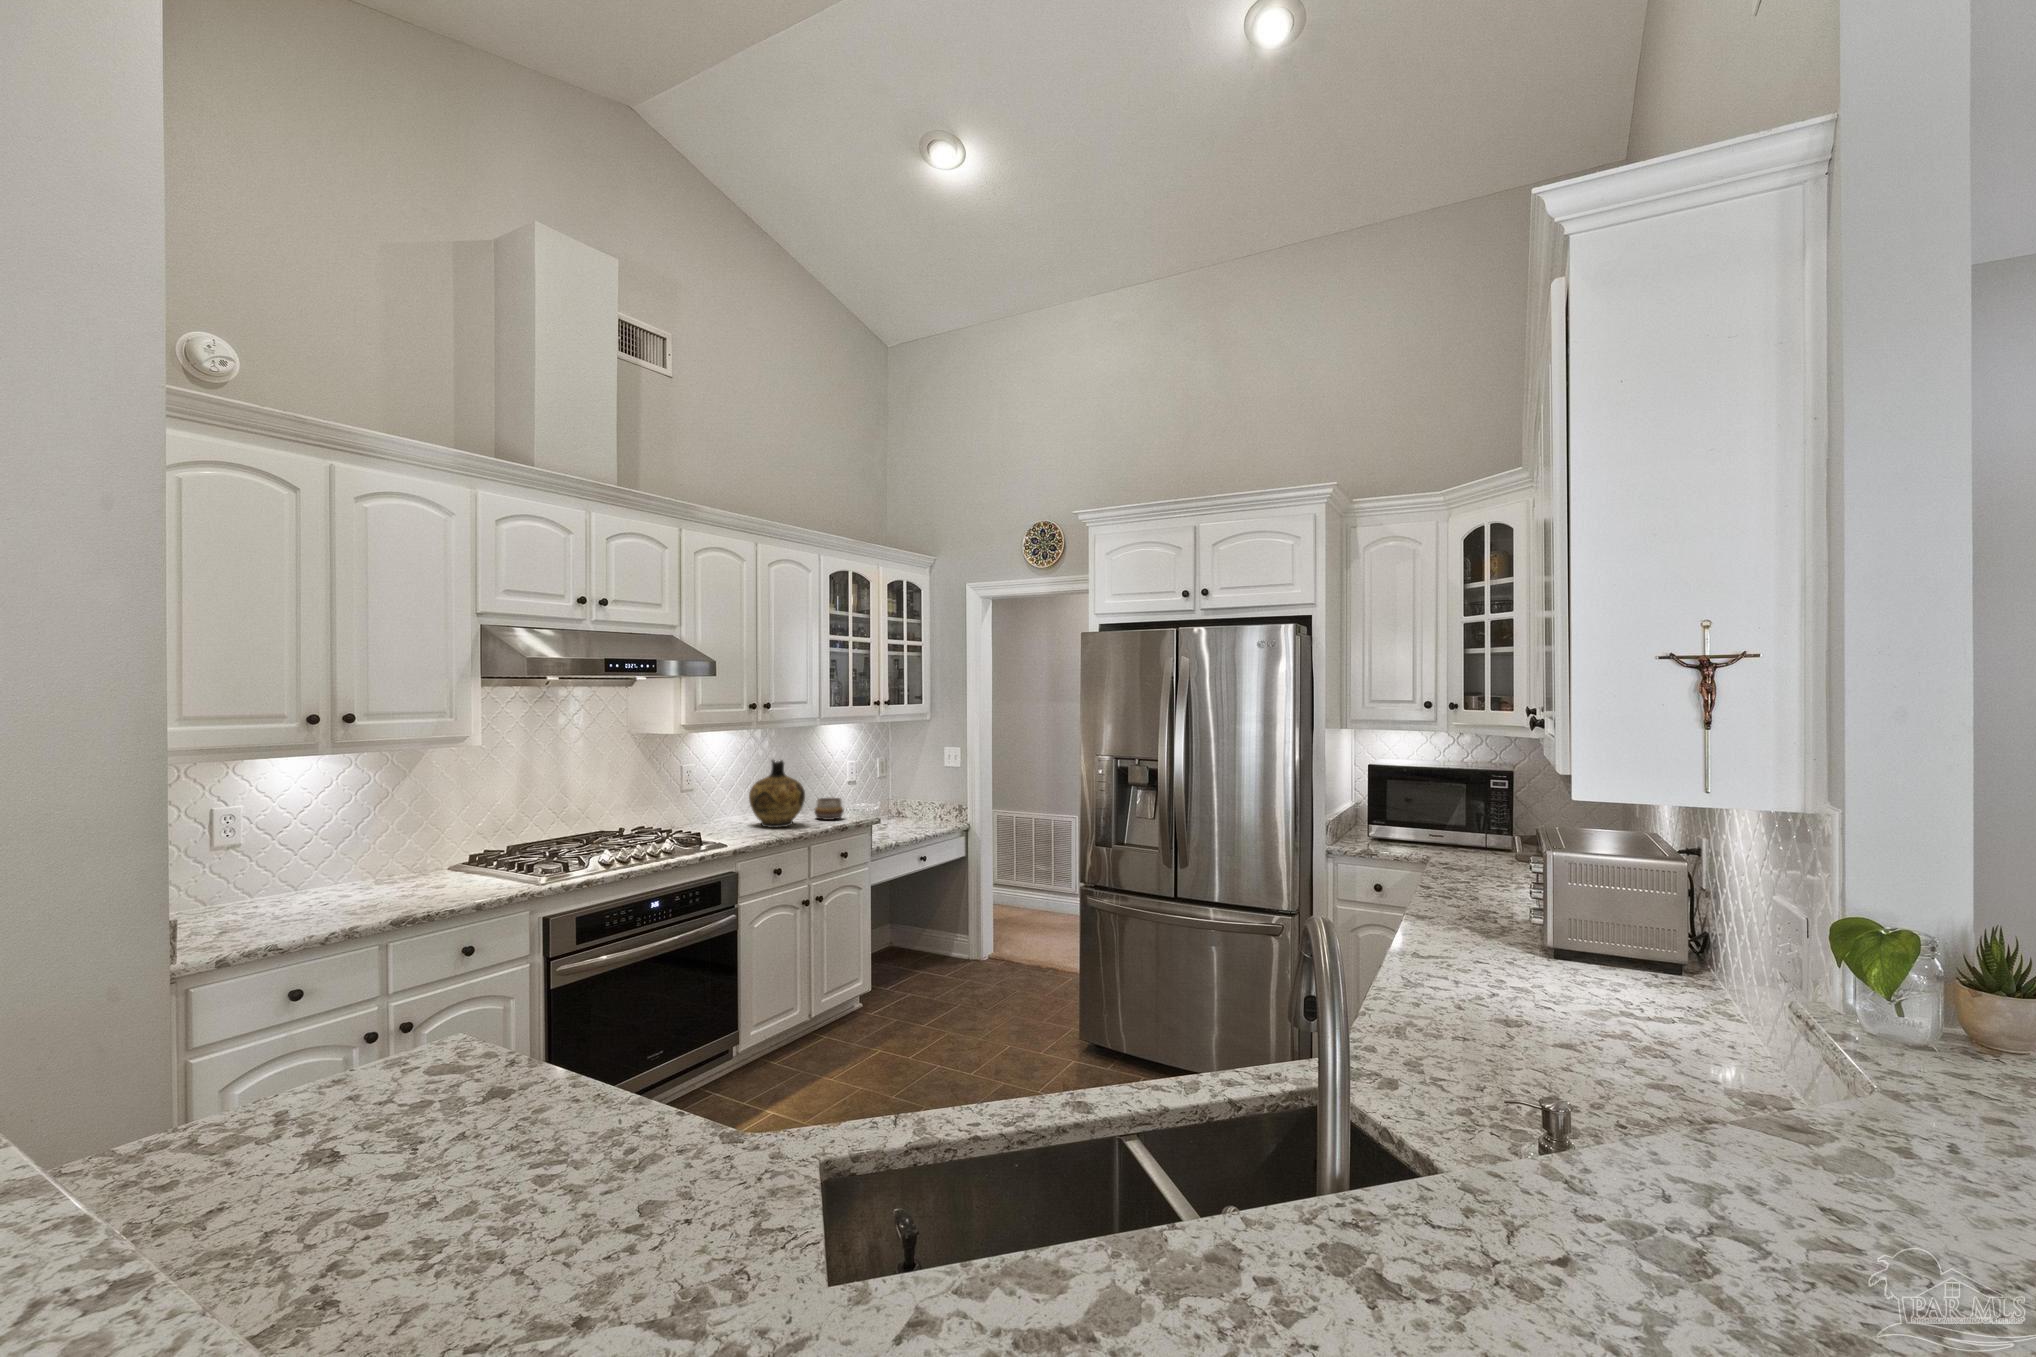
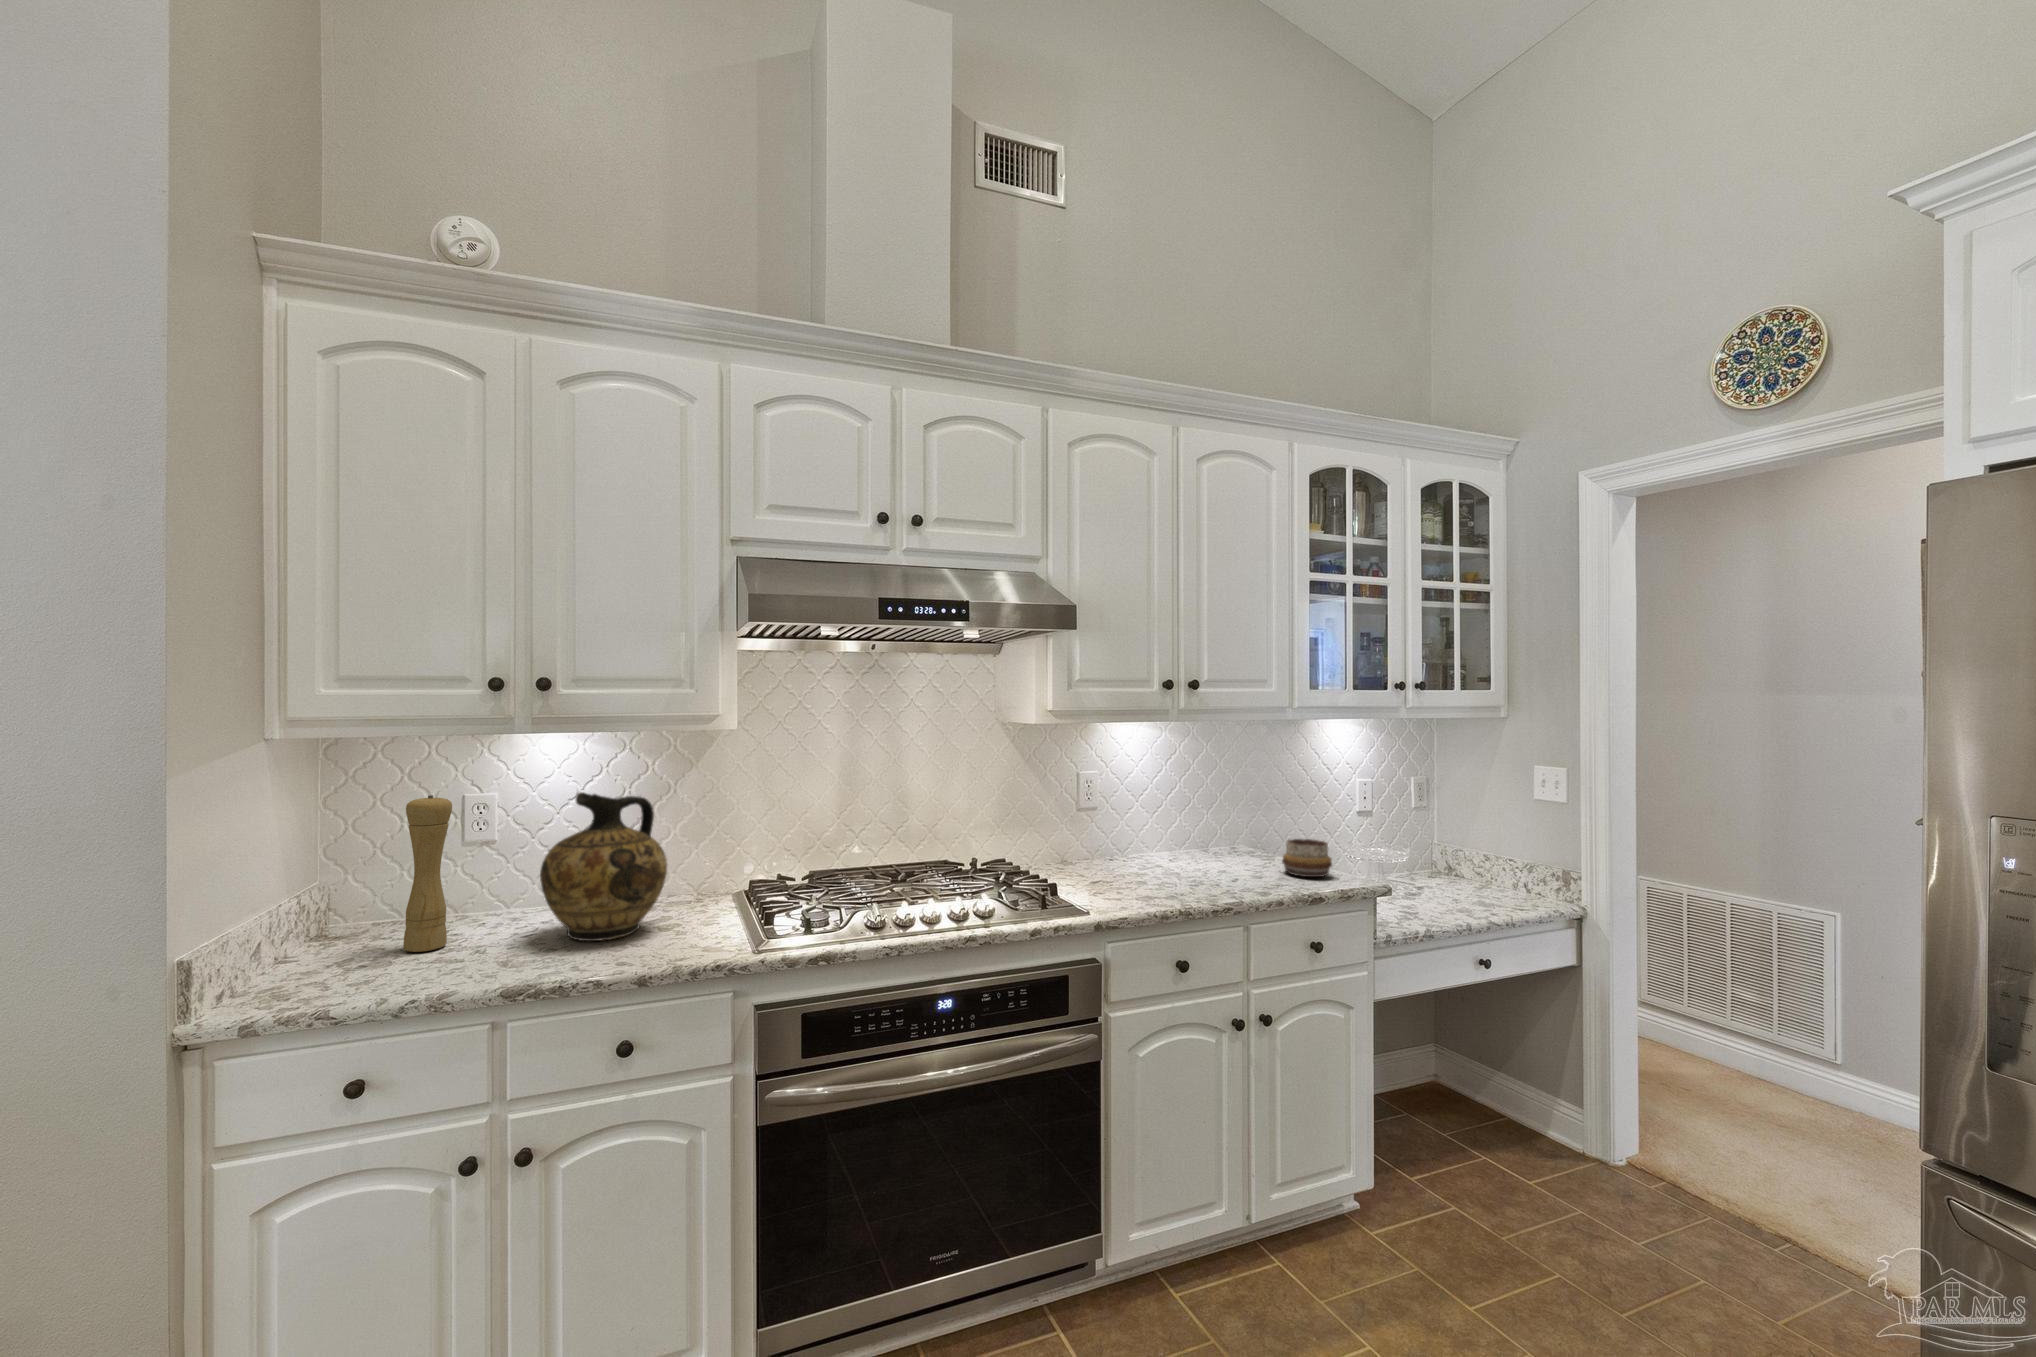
ceramic jug: present [749,760,805,828] -> present [540,792,667,941]
pepper mill: none [244,805,282,921] -> present [403,795,452,952]

